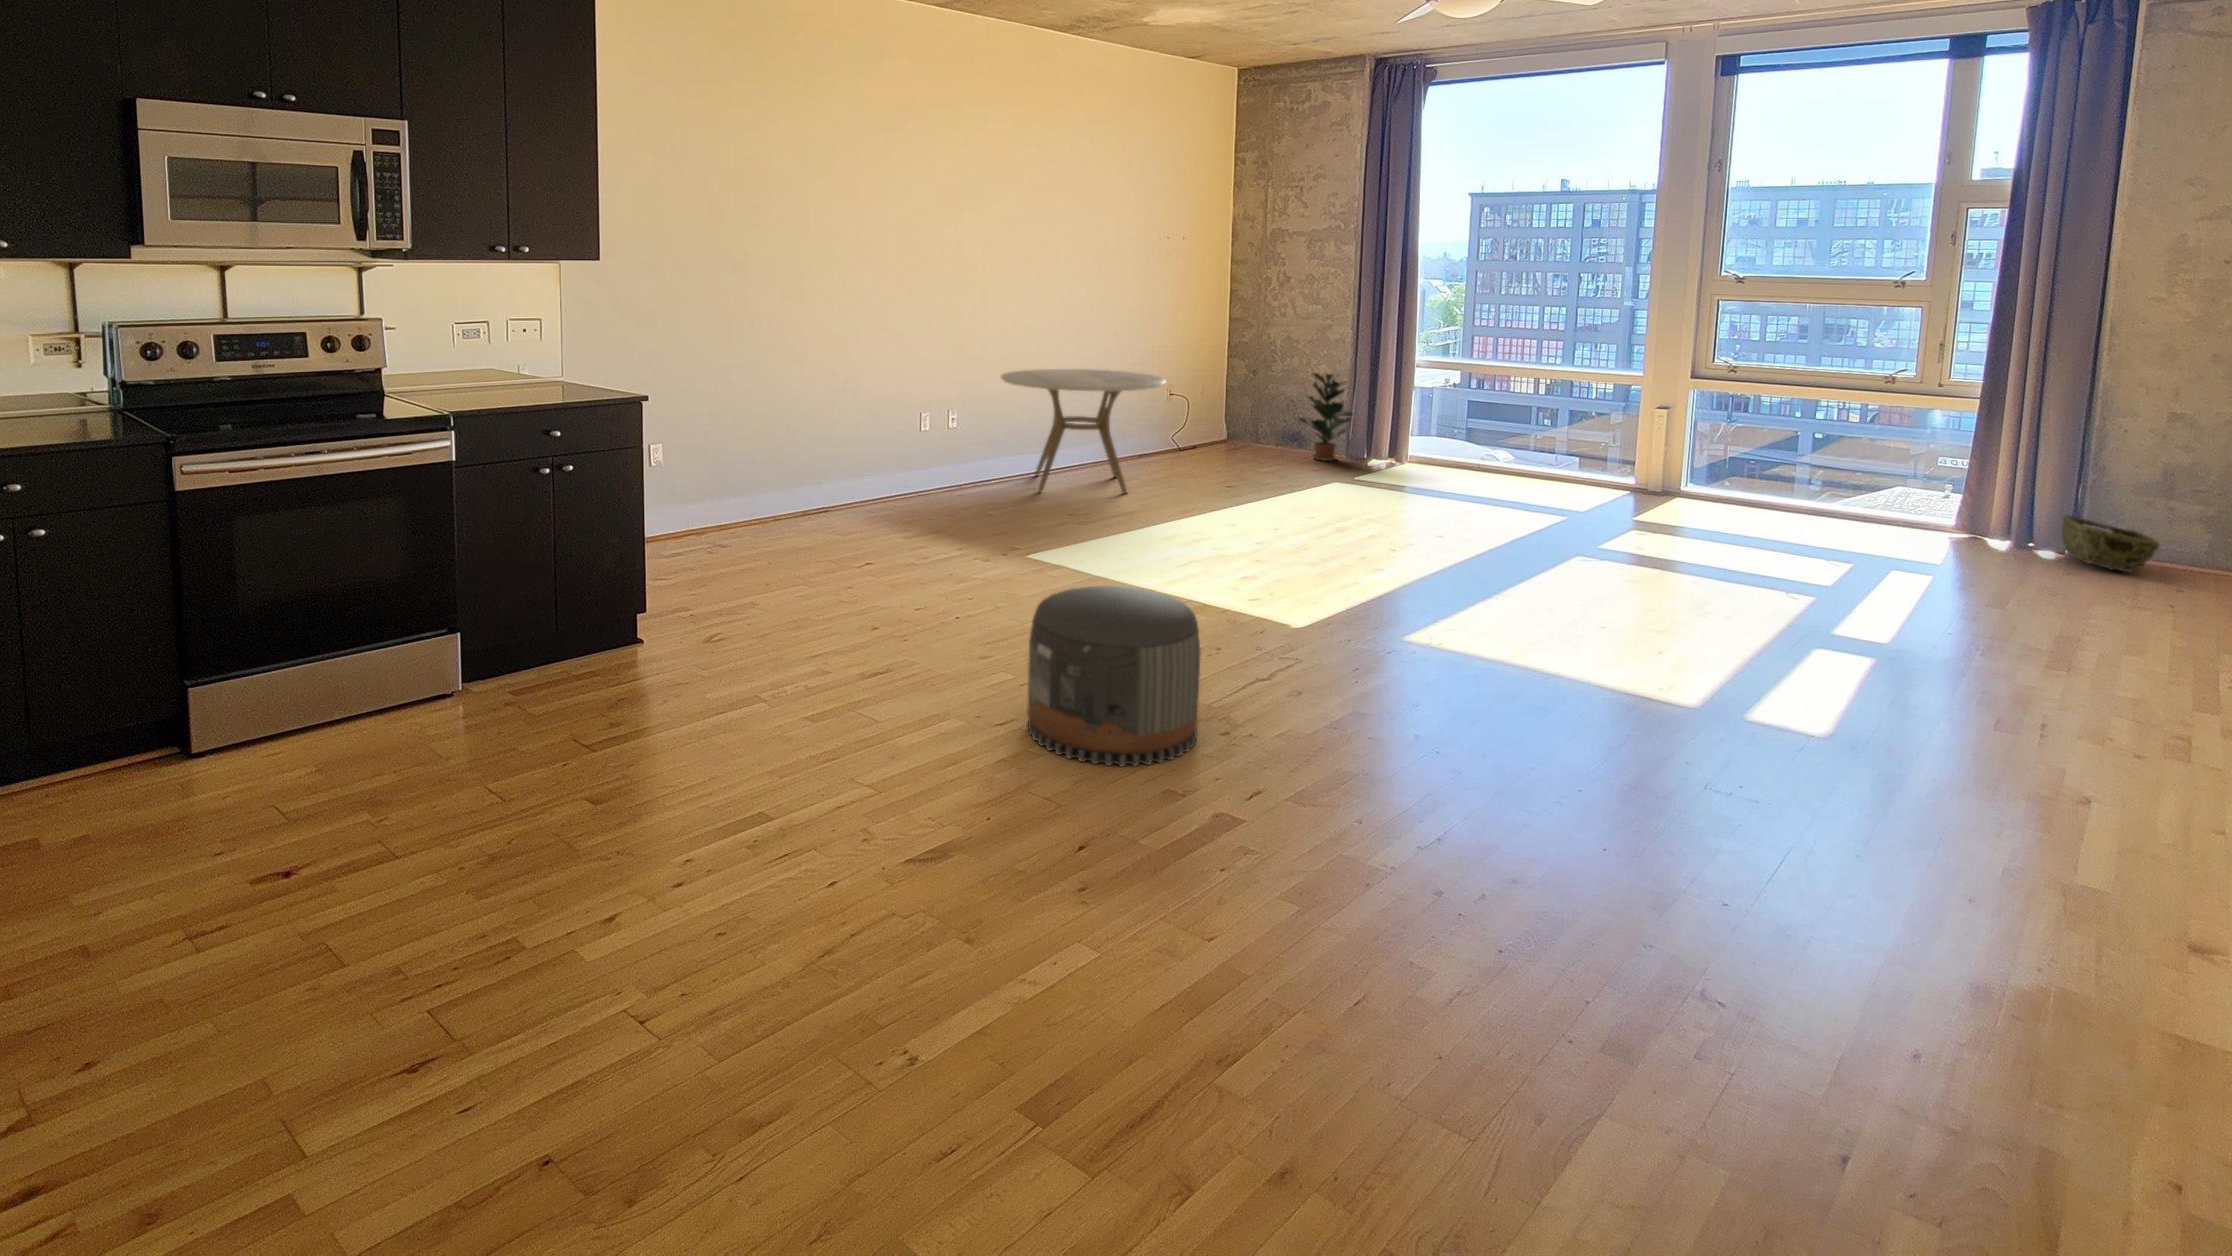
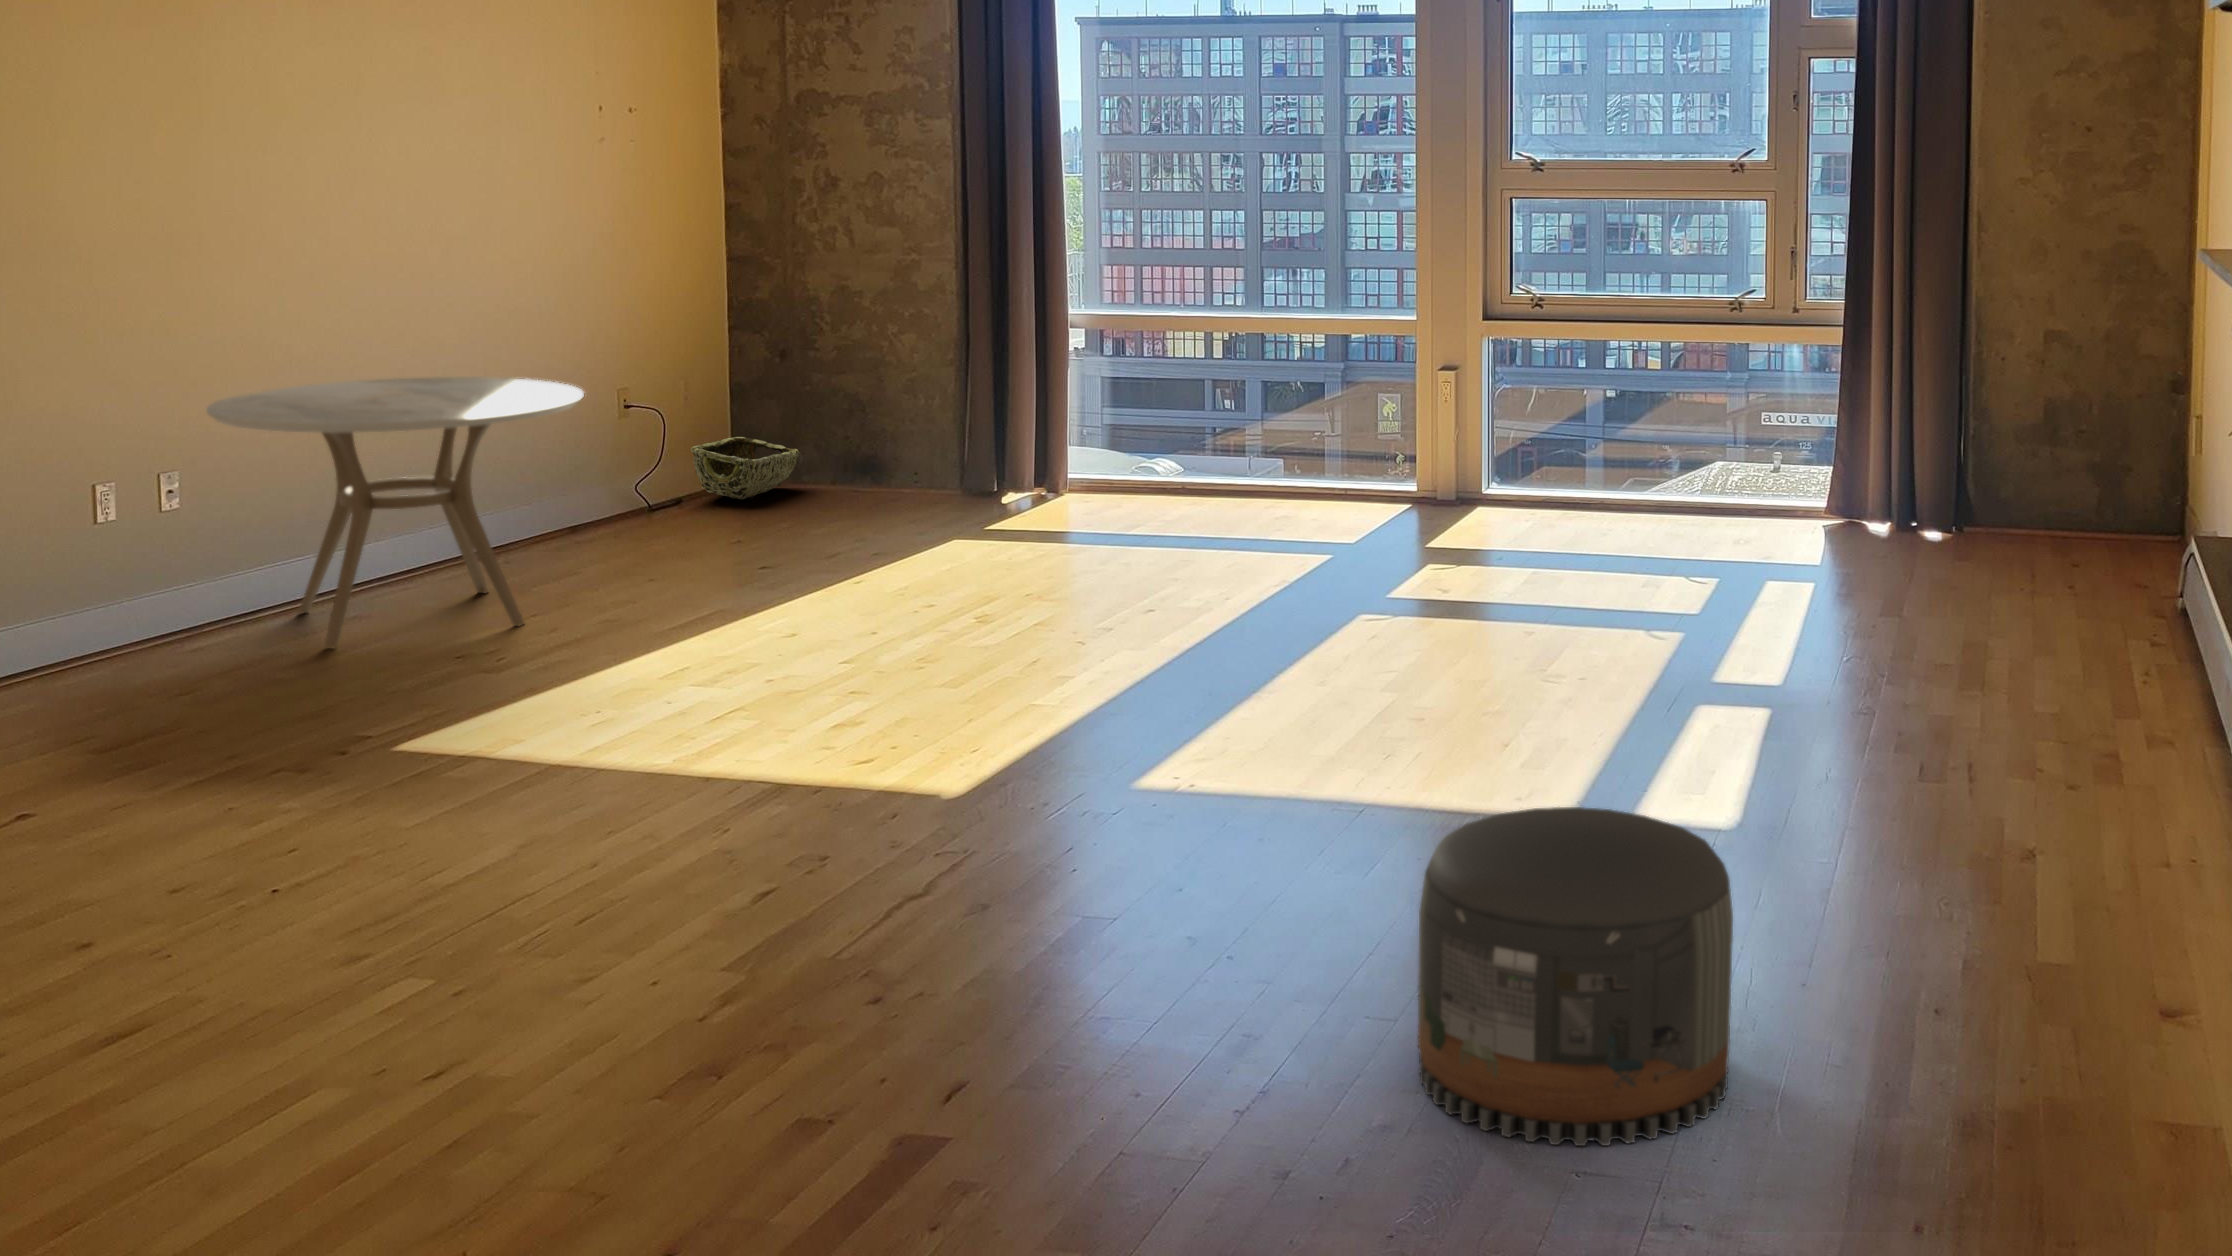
potted plant: present [1299,373,1352,461] -> none [816,345,917,508]
woven basket: present [2062,515,2160,572] -> present [691,437,800,500]
pouf: present [1027,586,1200,767] -> present [1418,807,1733,1146]

